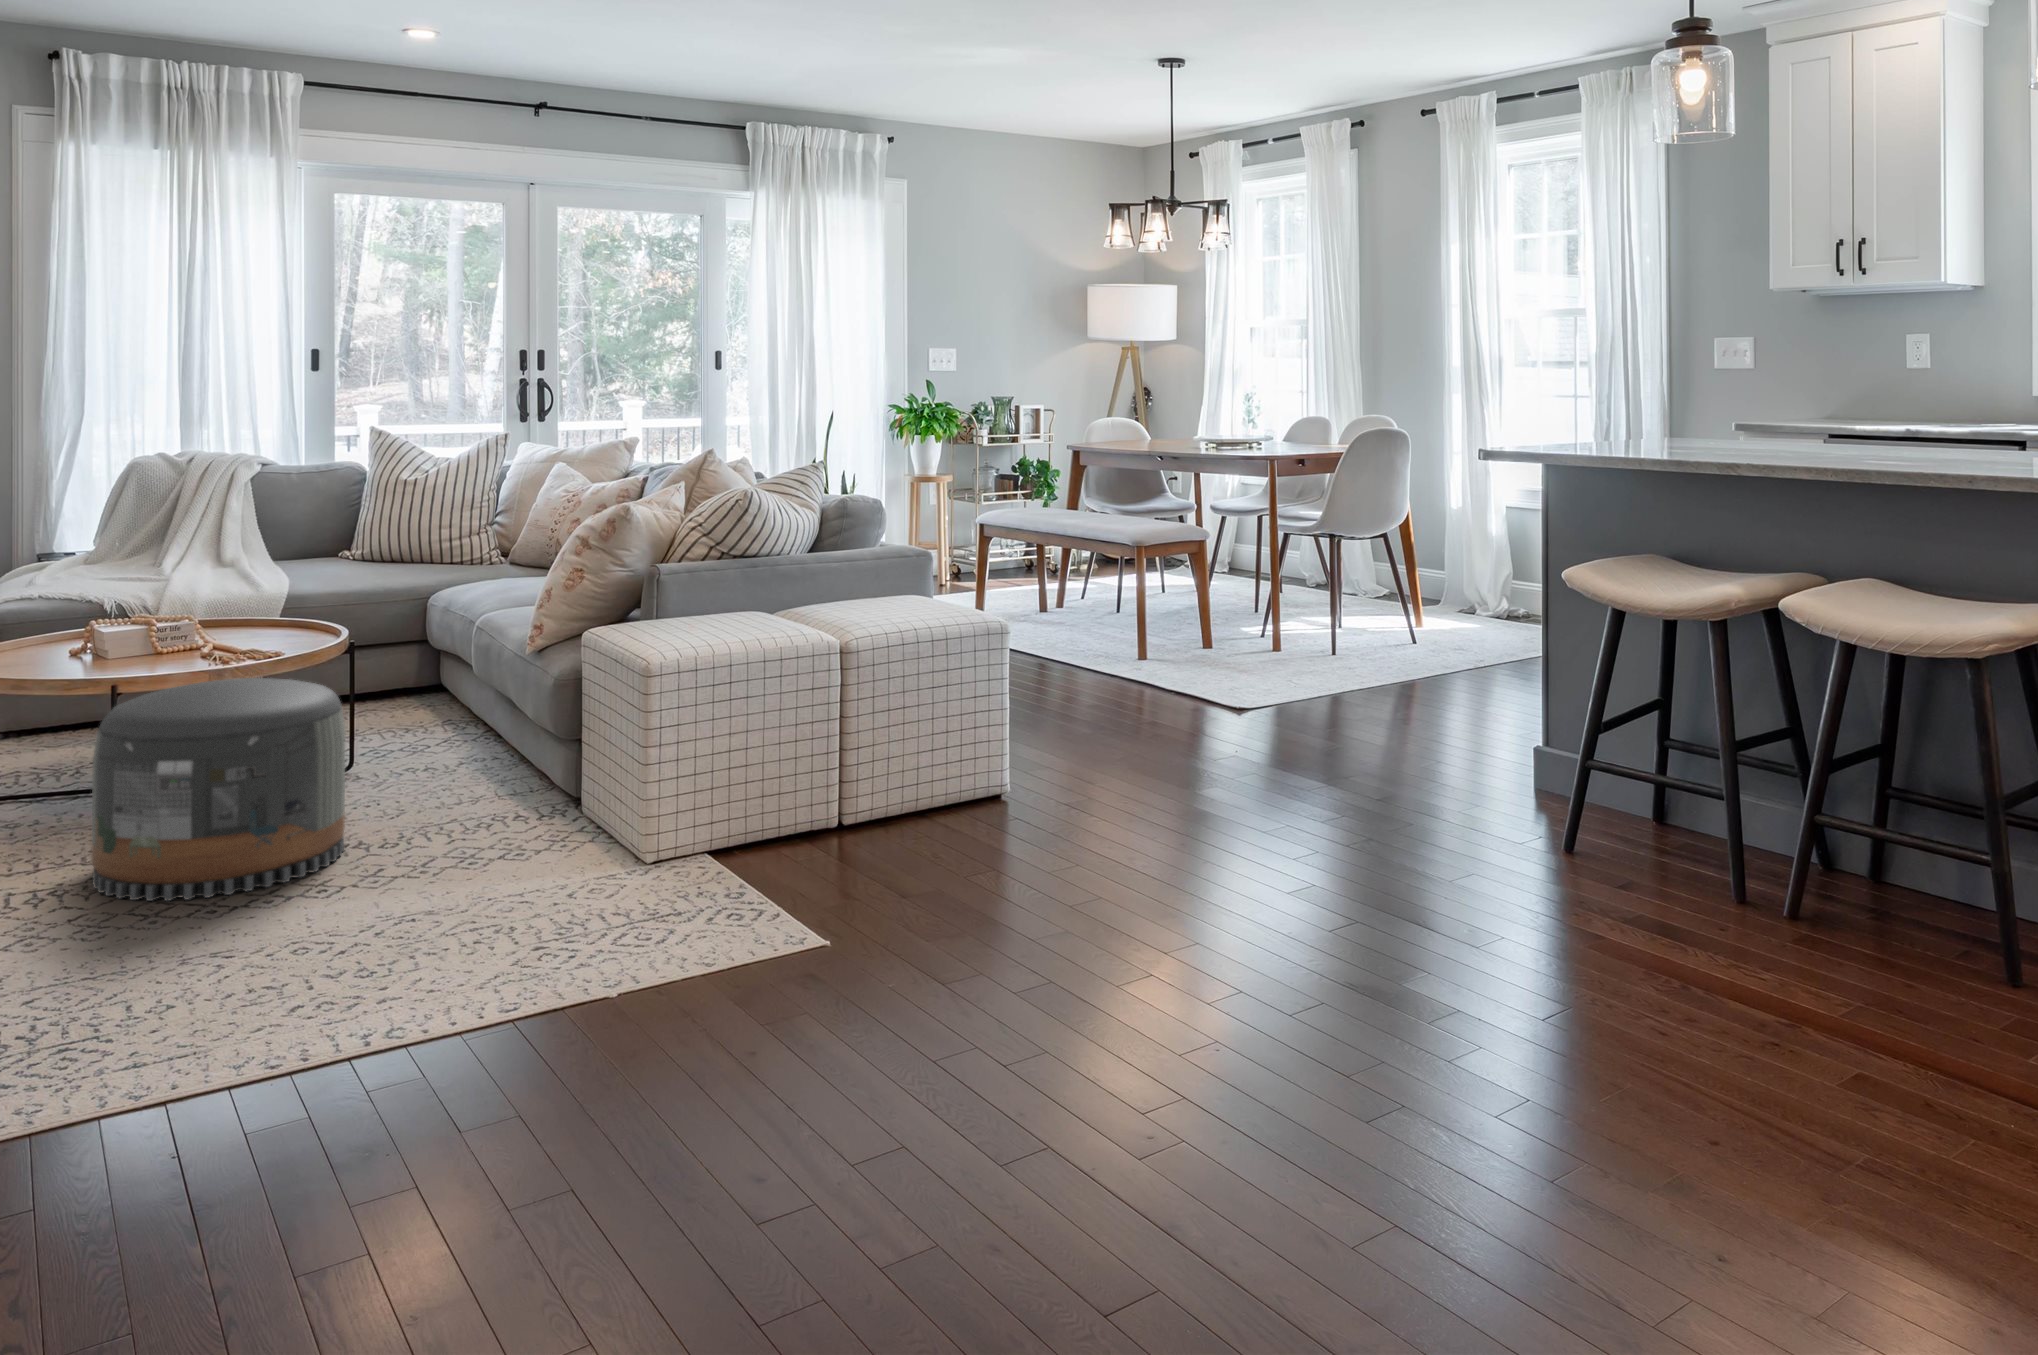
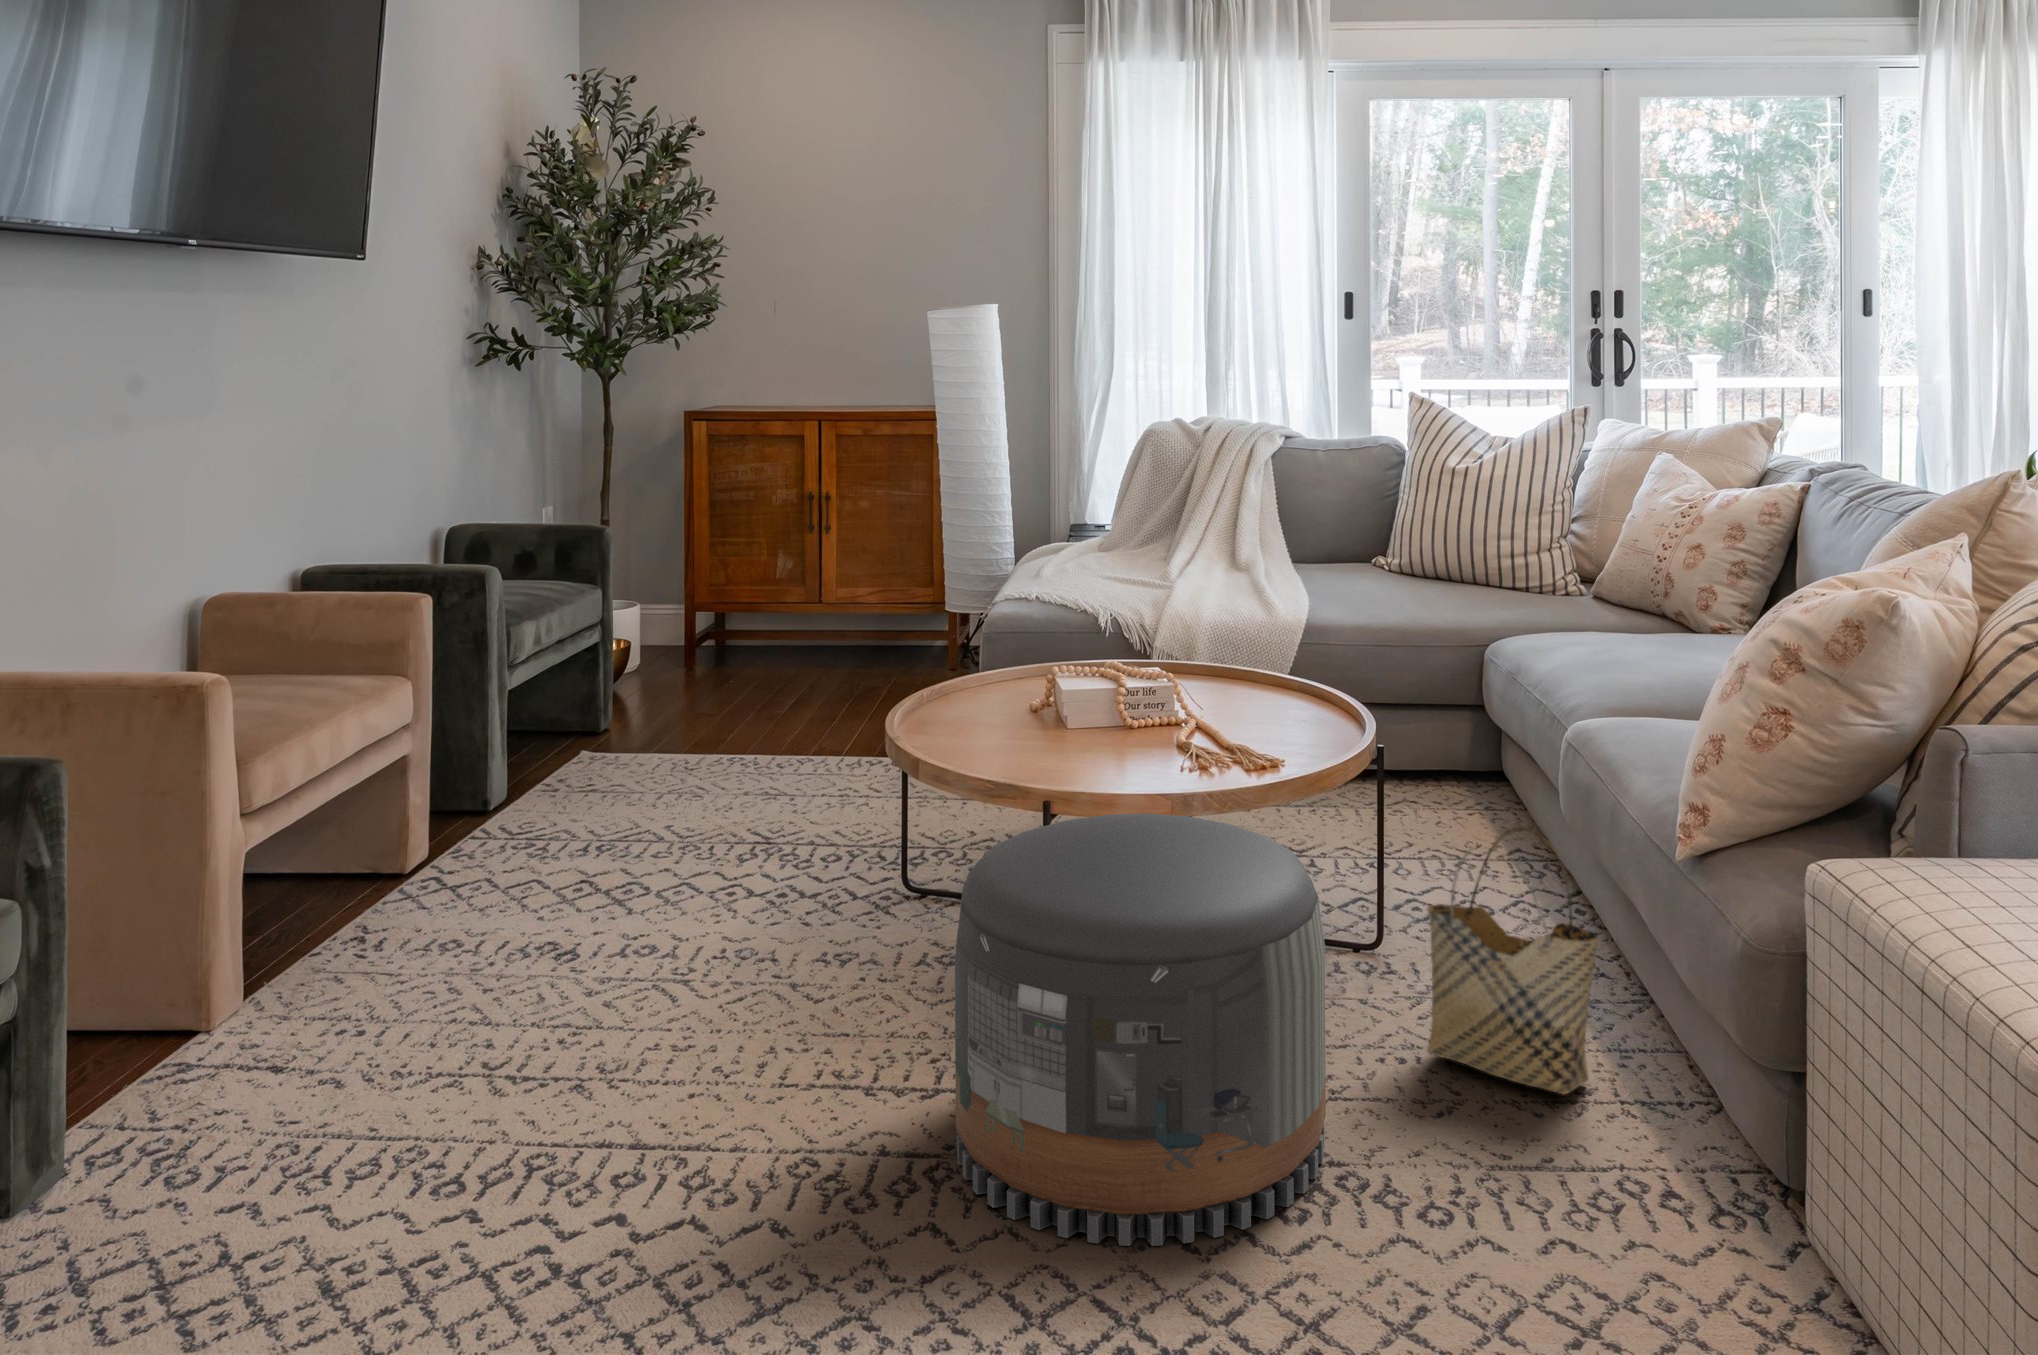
woven basket: none [402,667,506,806] -> present [1427,827,1598,1094]

